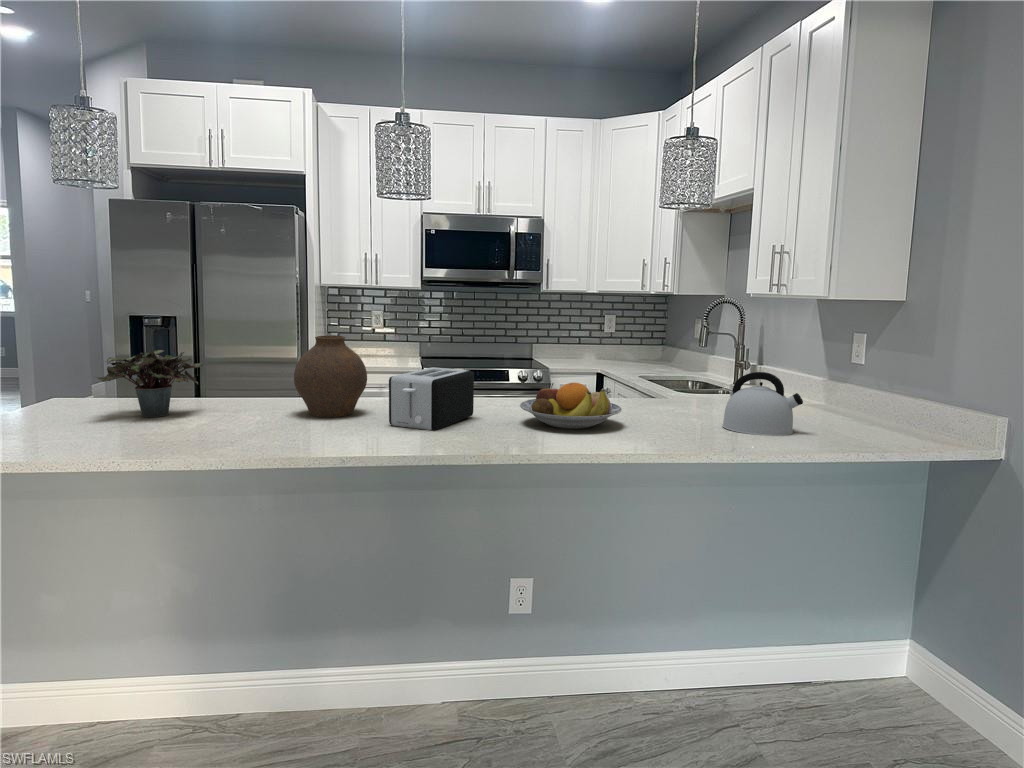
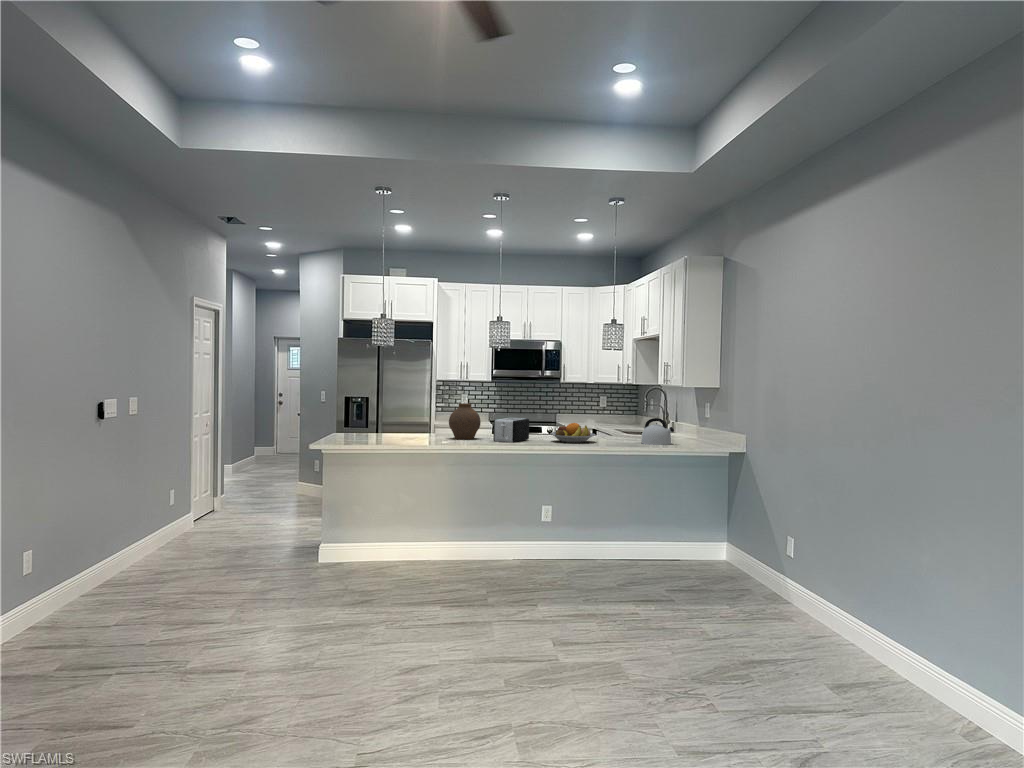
potted plant: present [97,350,203,417] -> none [369,410,408,439]

